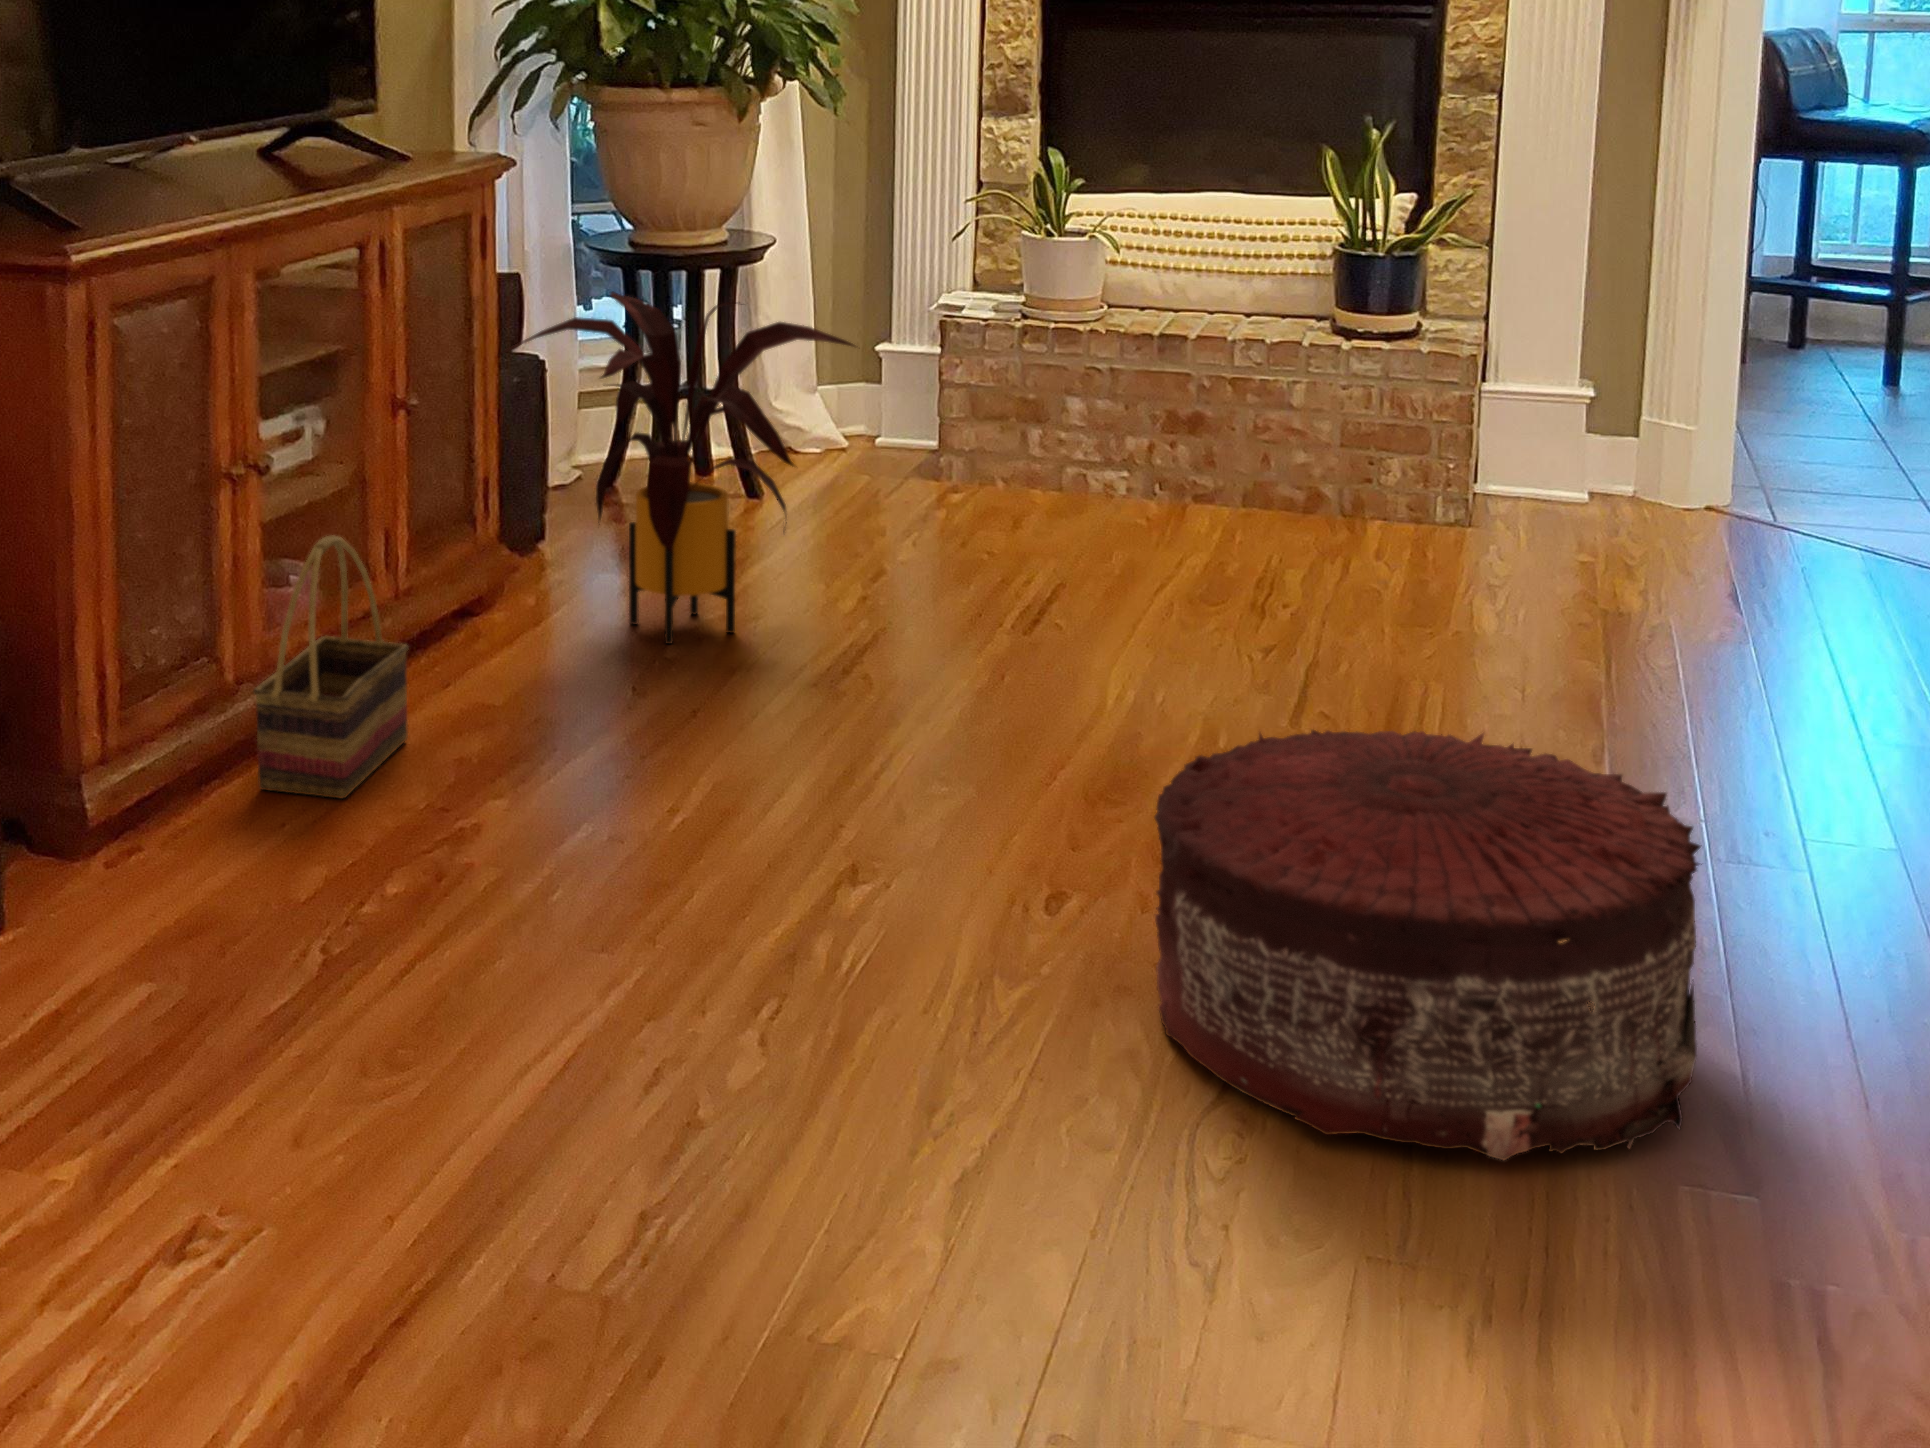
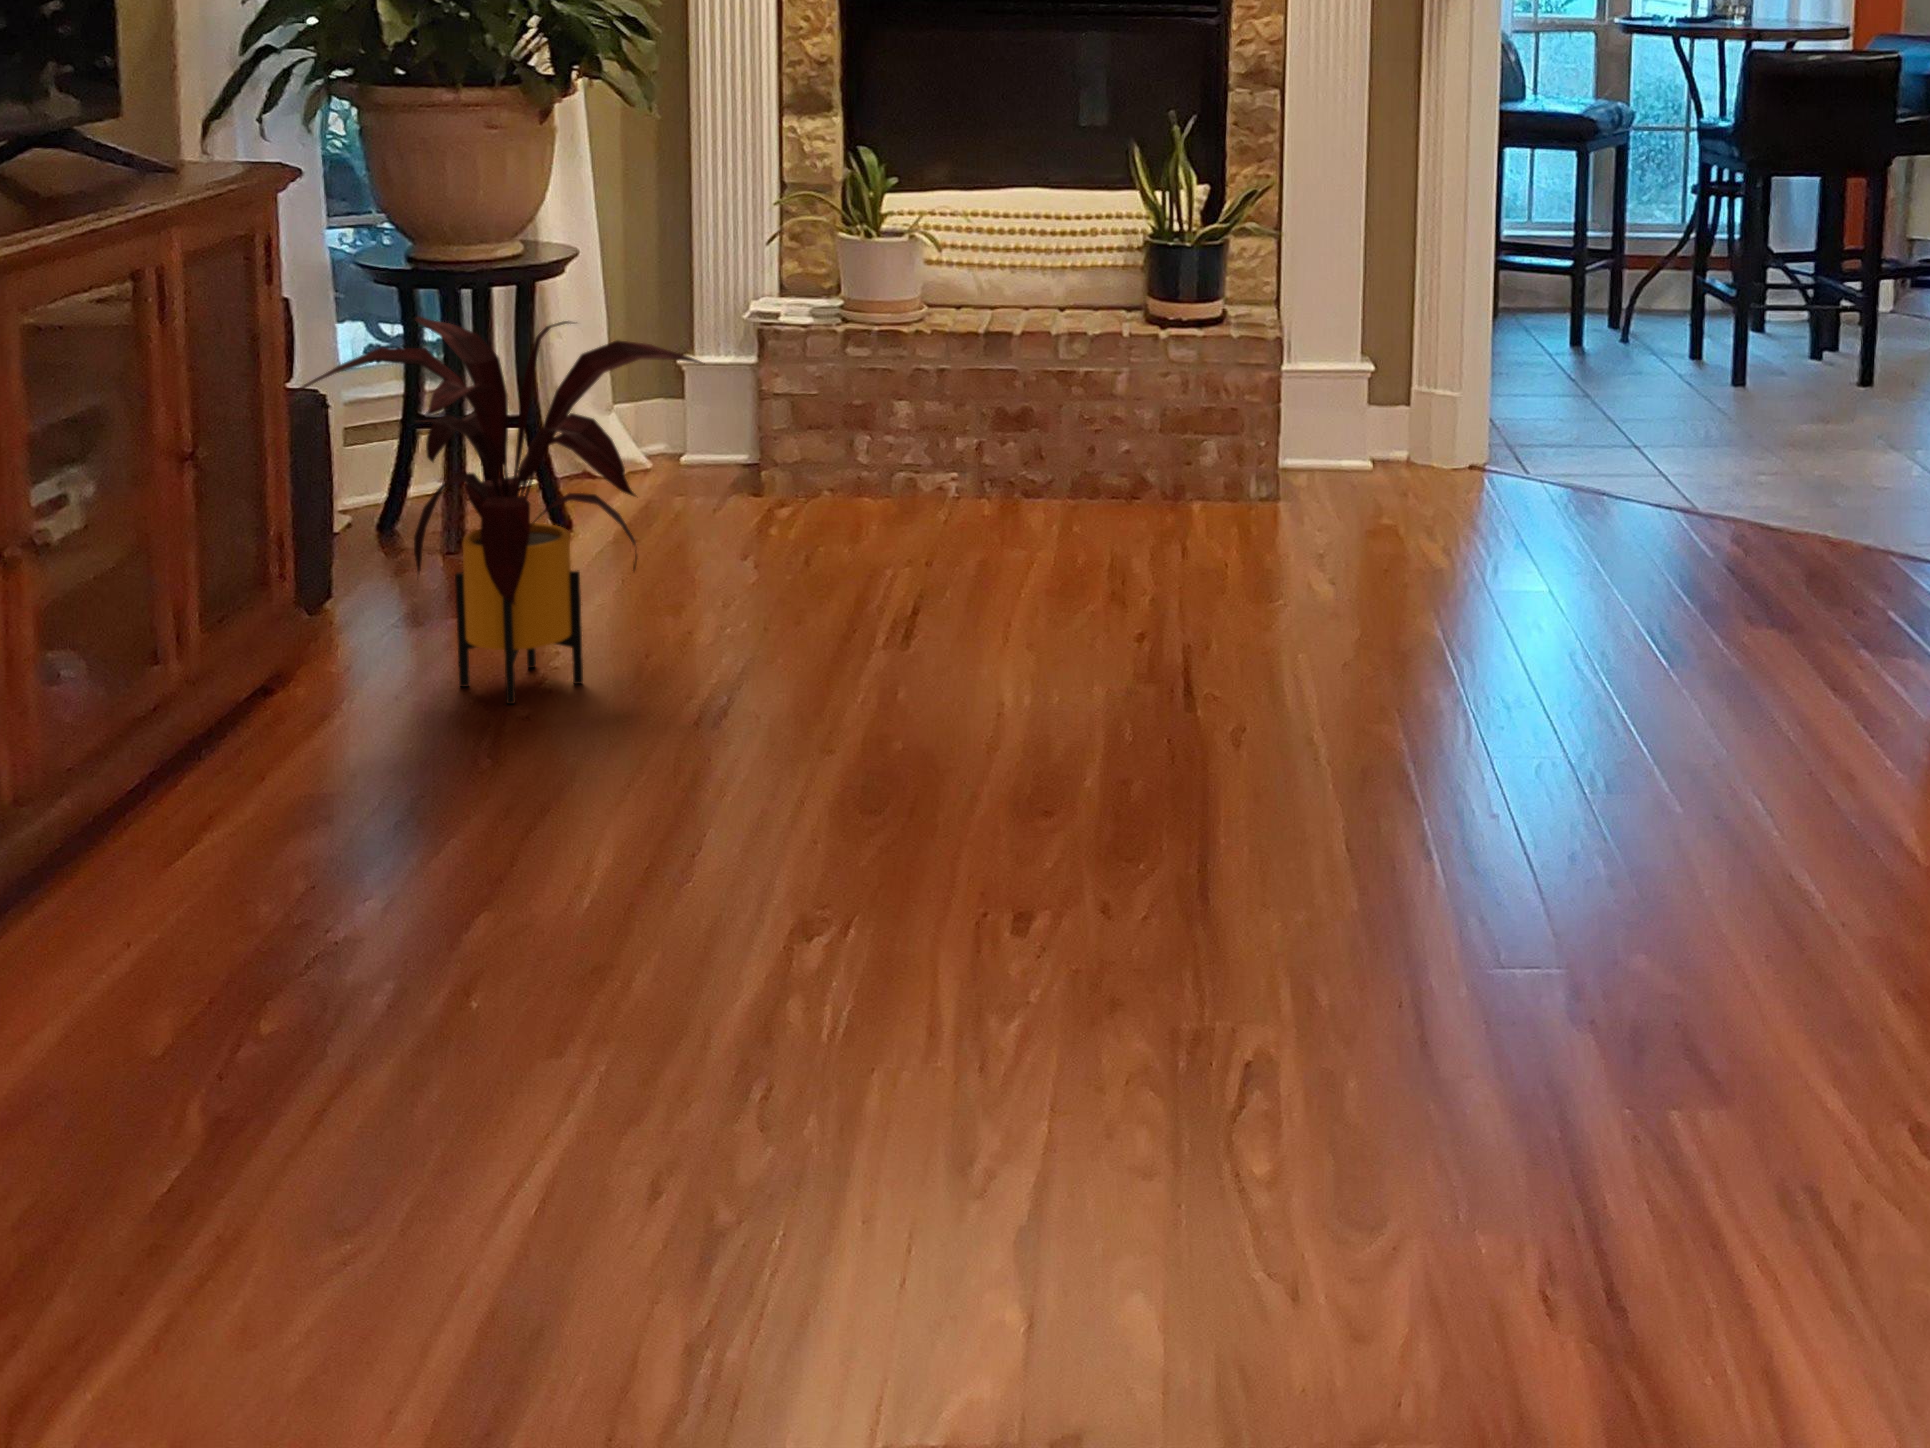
basket: present [253,536,409,798] -> none [25,625,221,942]
pouf: present [1154,730,1702,1161] -> none [1125,705,1641,1133]

